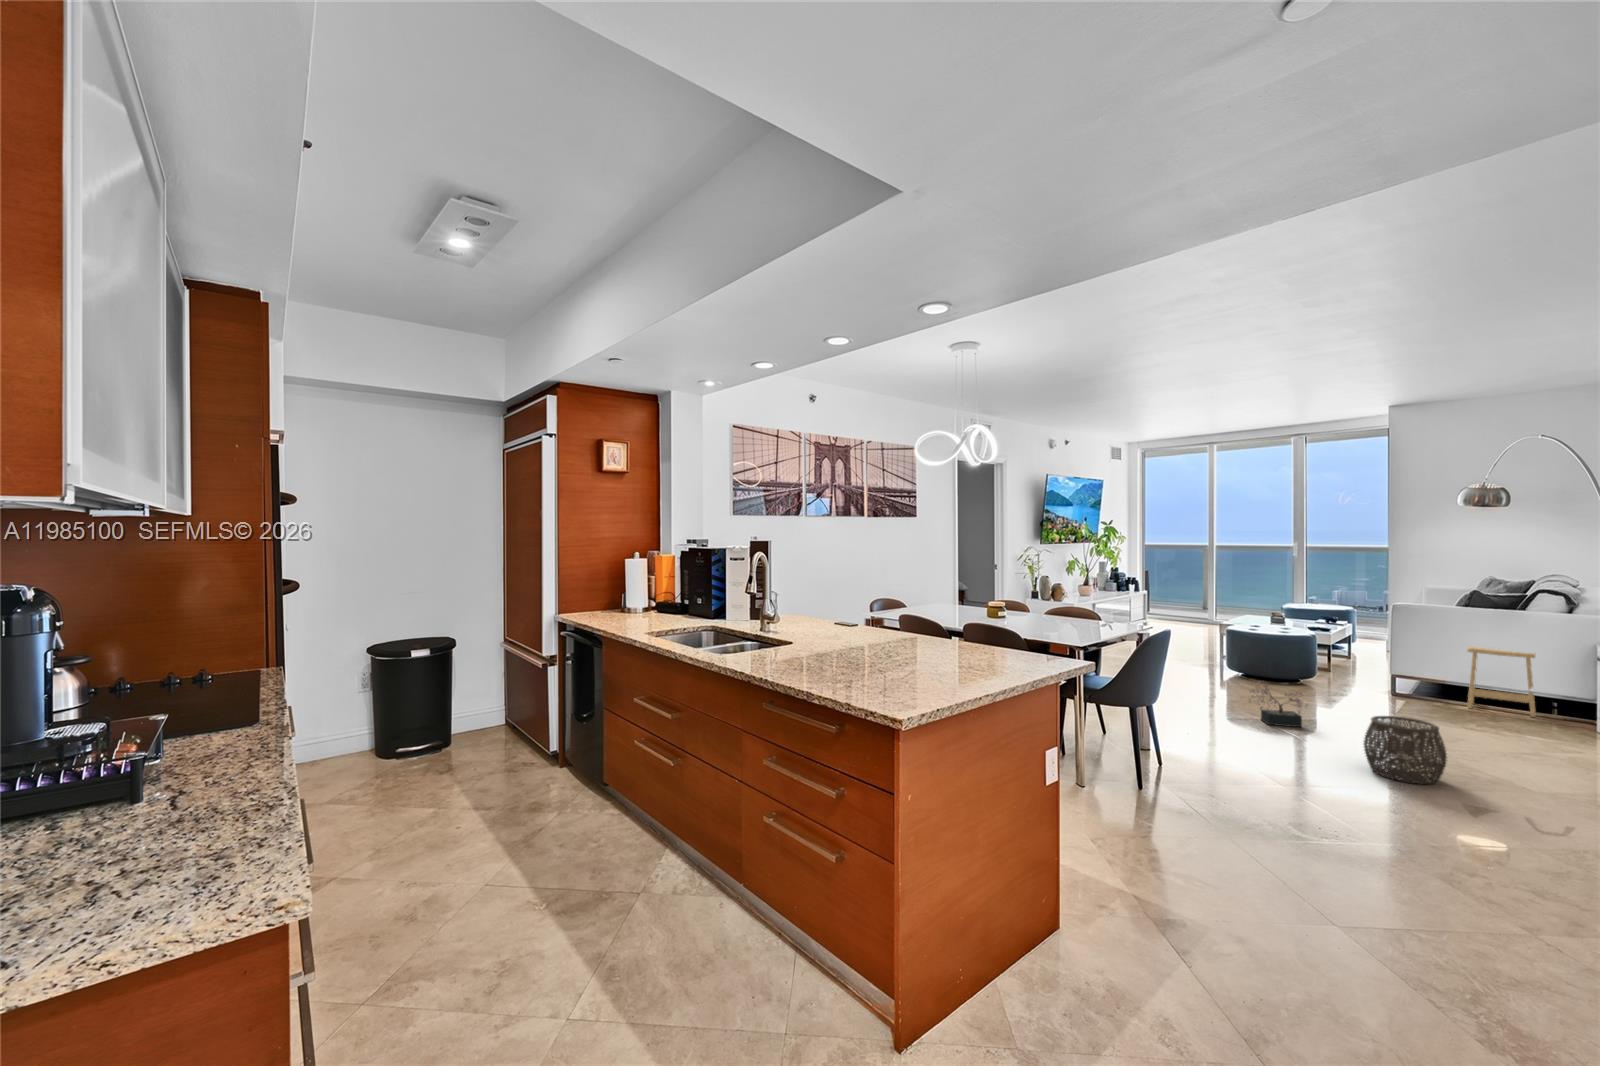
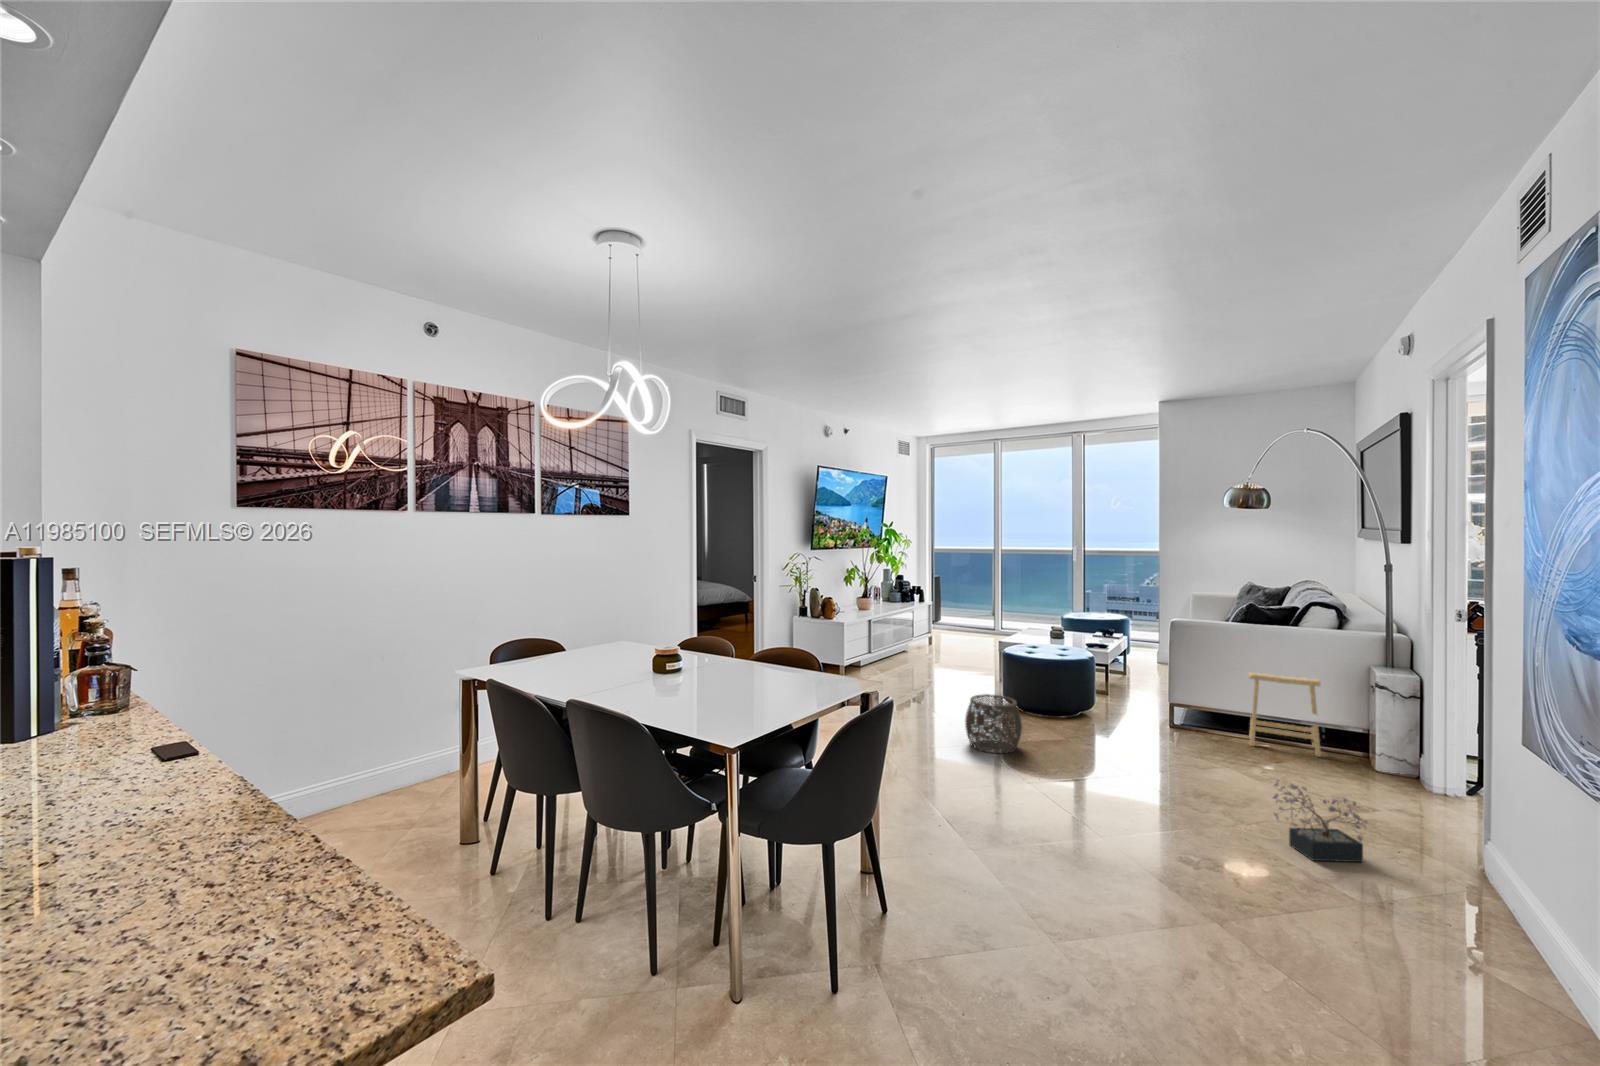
decorative plant: present [1250,681,1308,727] -> present [1273,780,1368,862]
woven basket: present [1364,716,1447,784] -> present [965,694,1022,753]

